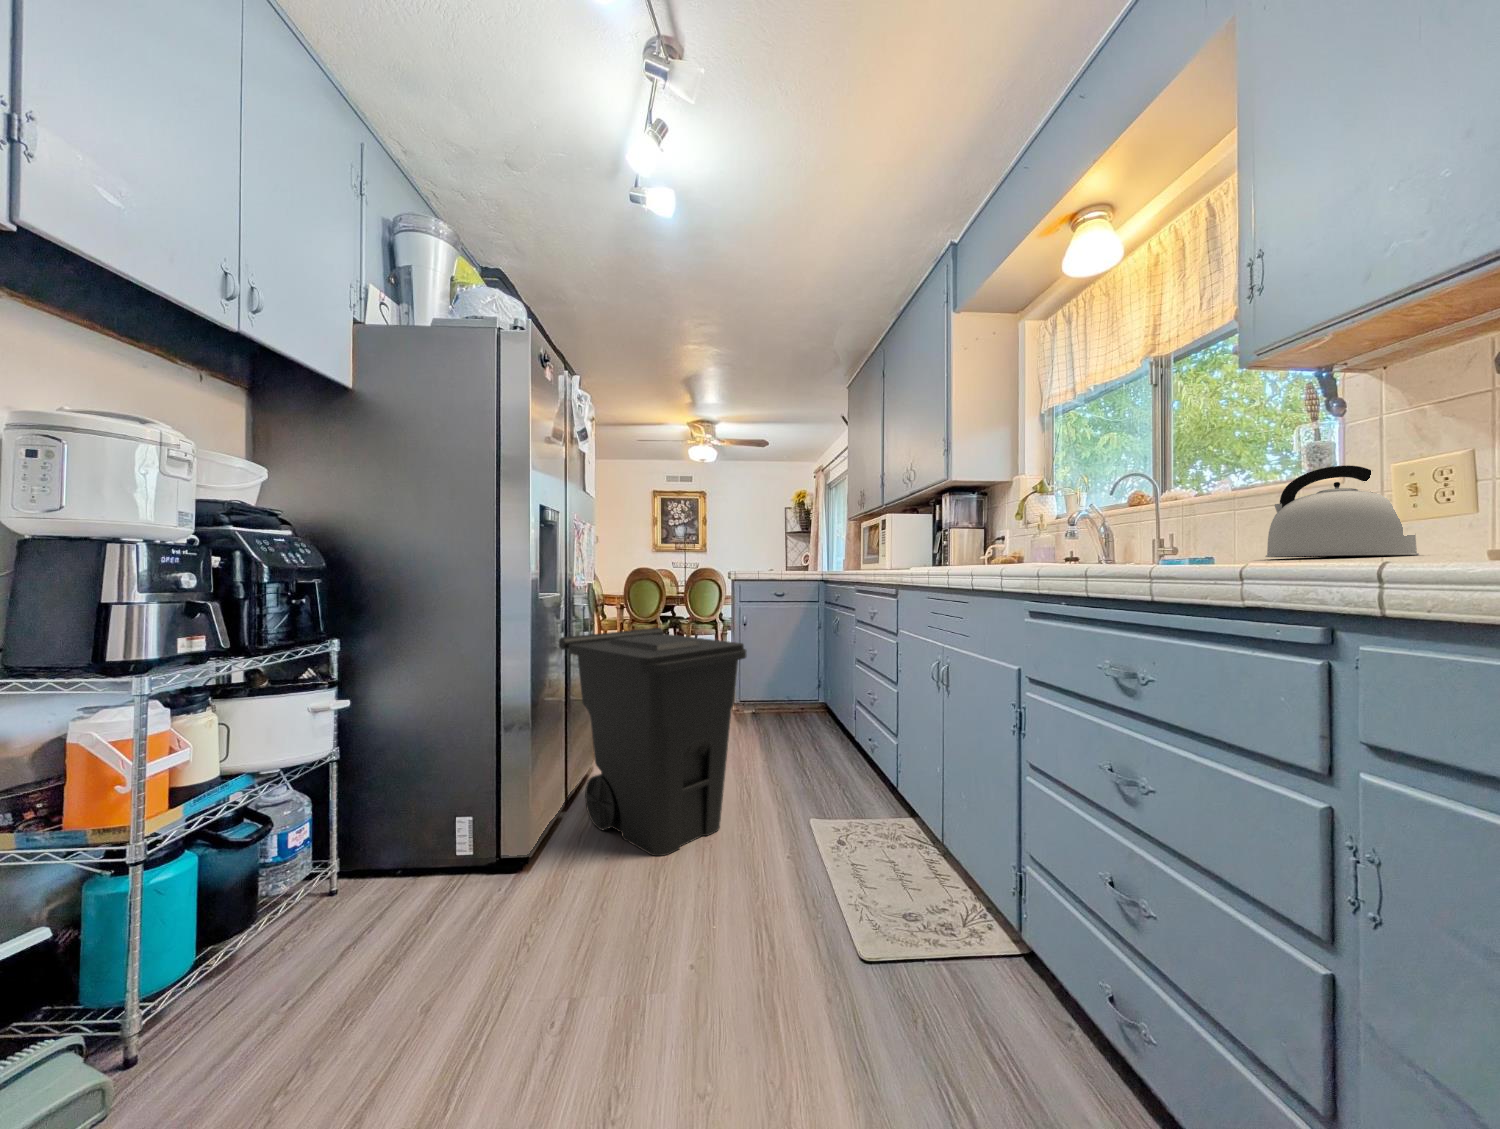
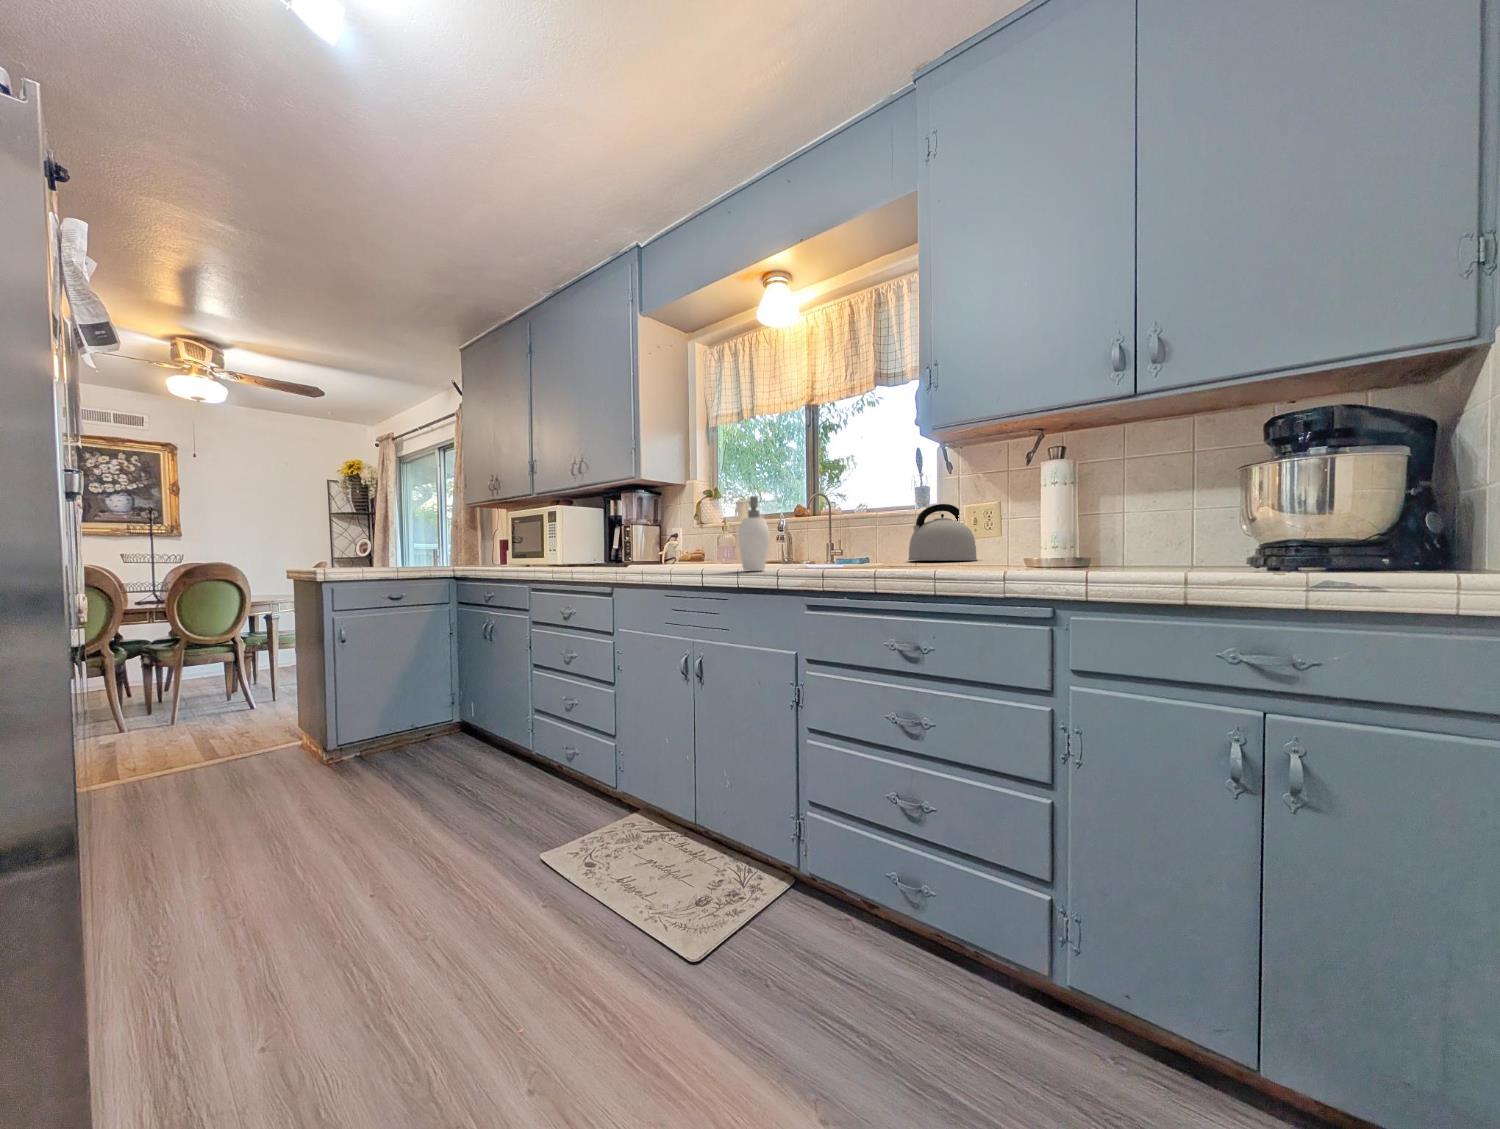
soap dispenser: none [962,485,1009,570] -> present [738,496,770,571]
trash can: present [559,628,747,856] -> none [112,657,468,985]

